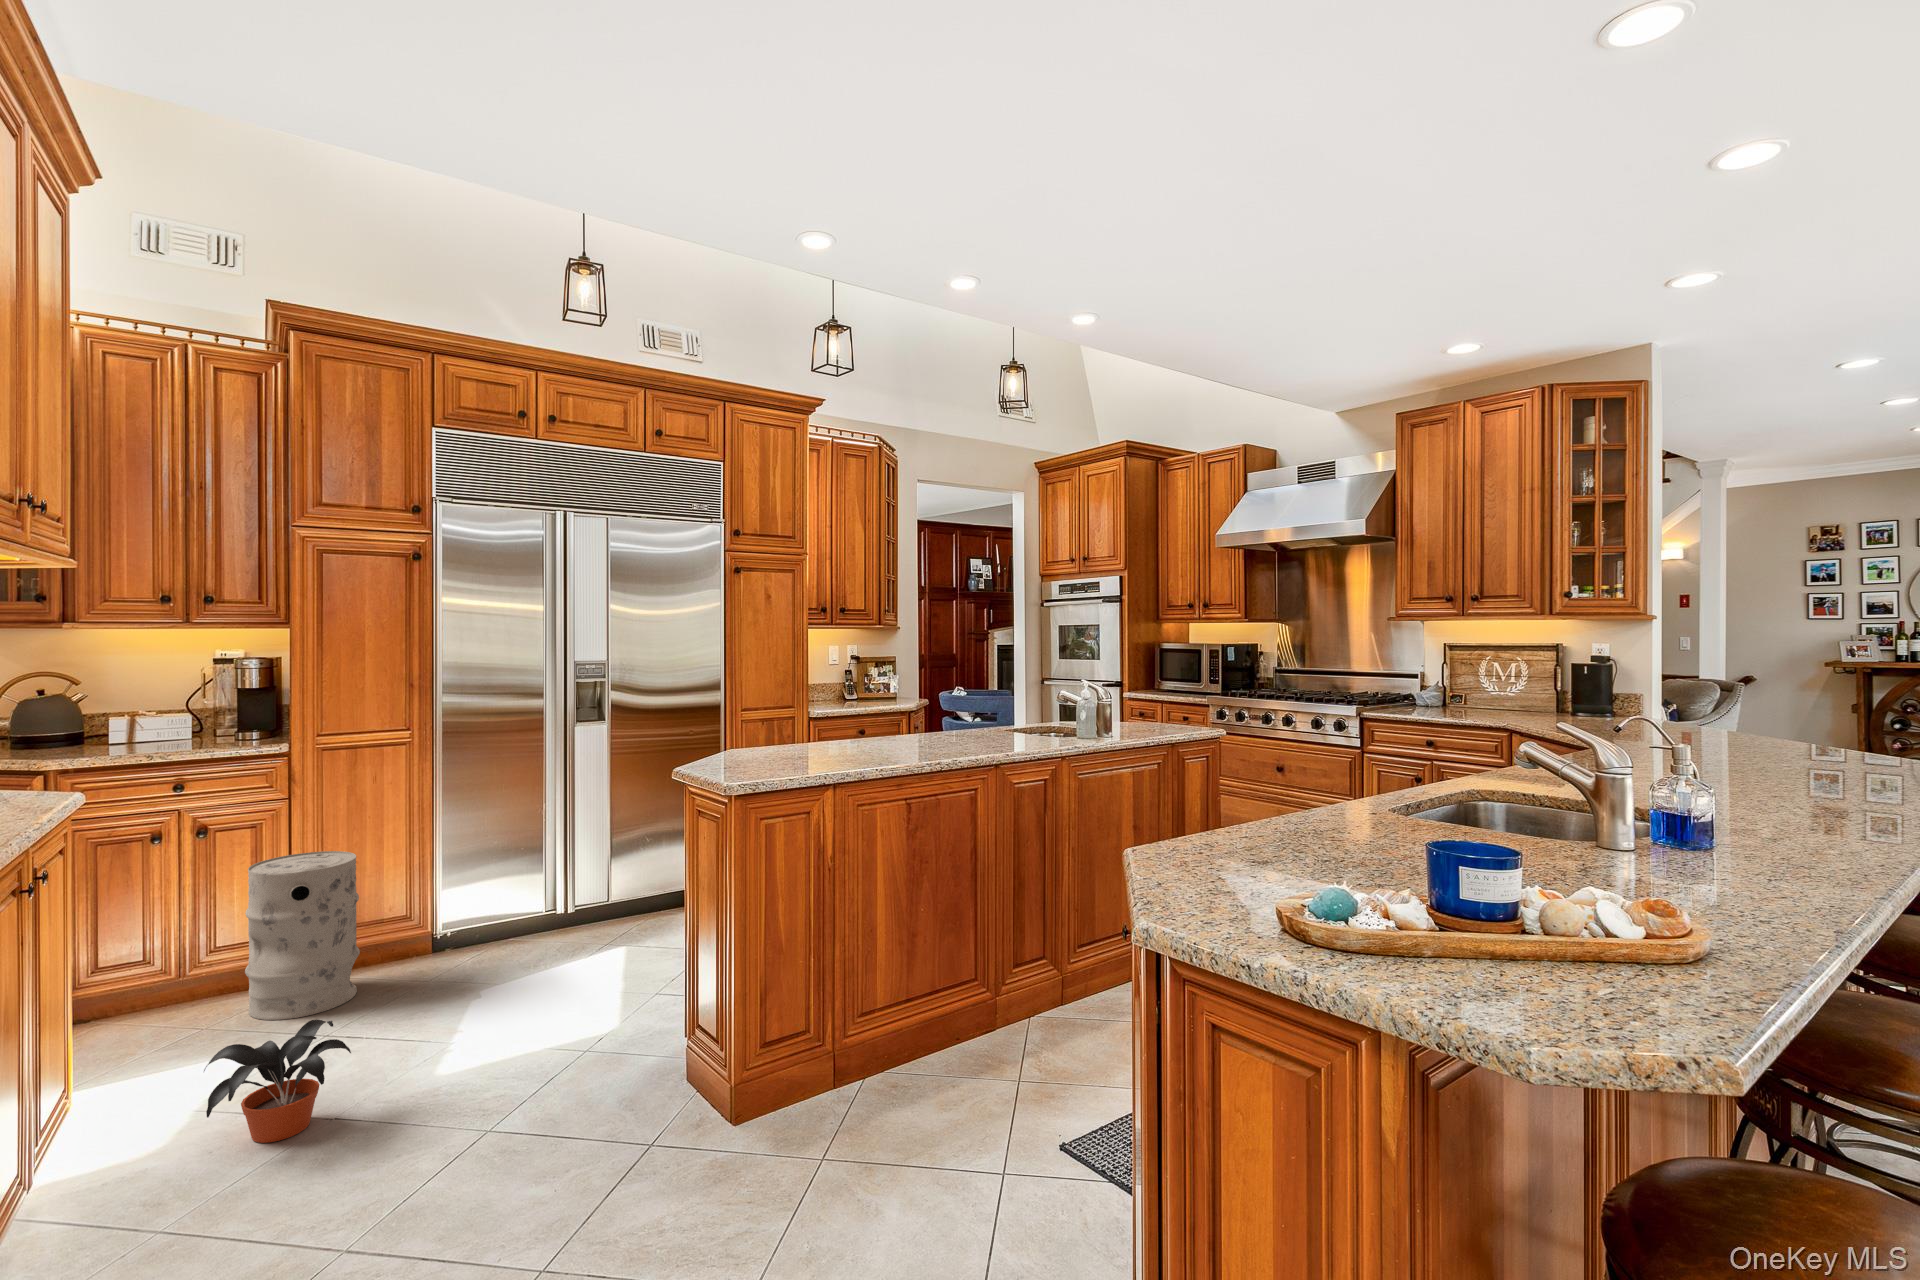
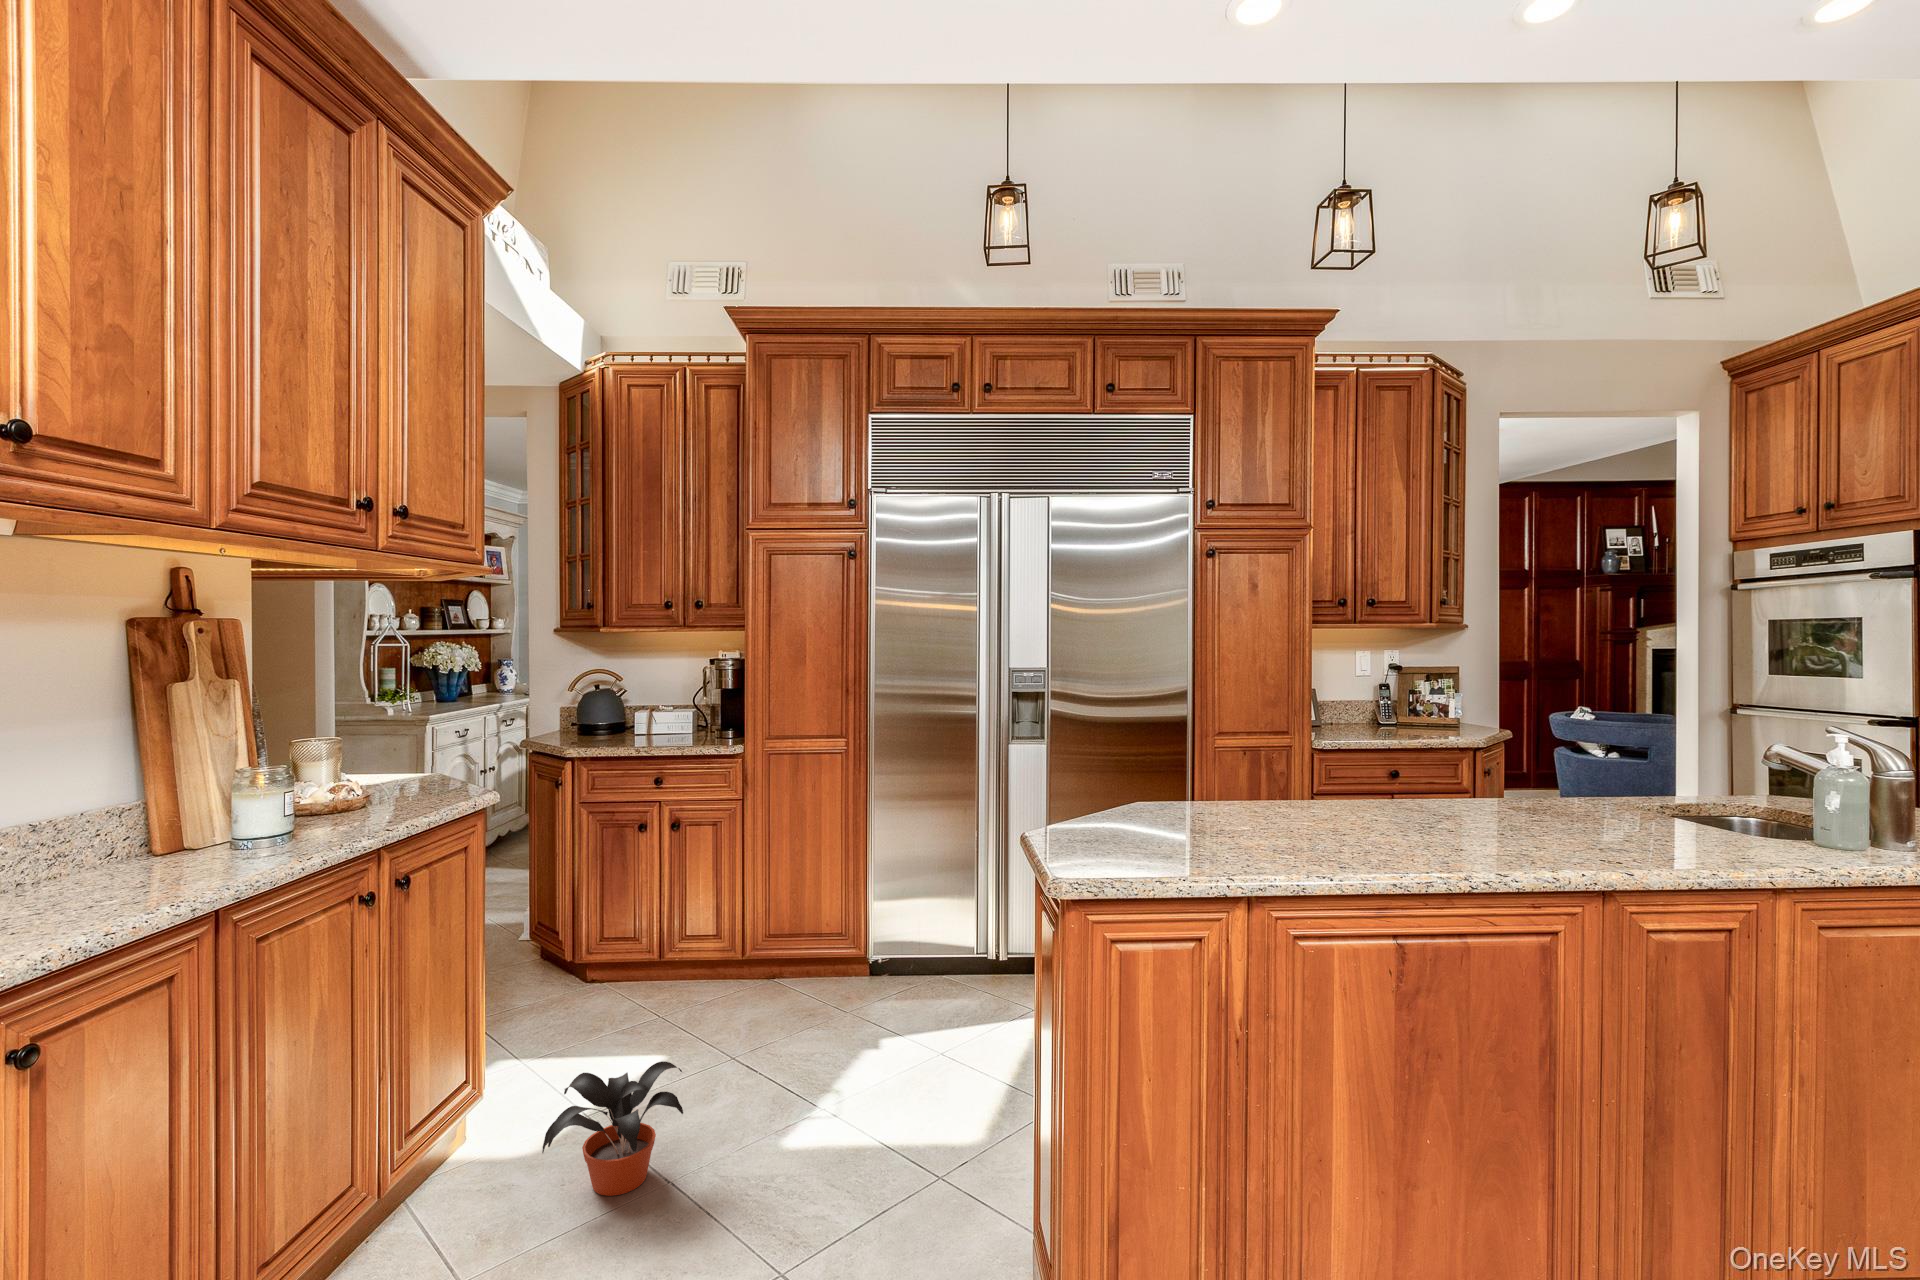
trash can: present [245,851,360,1020] -> none [691,855,788,1027]

